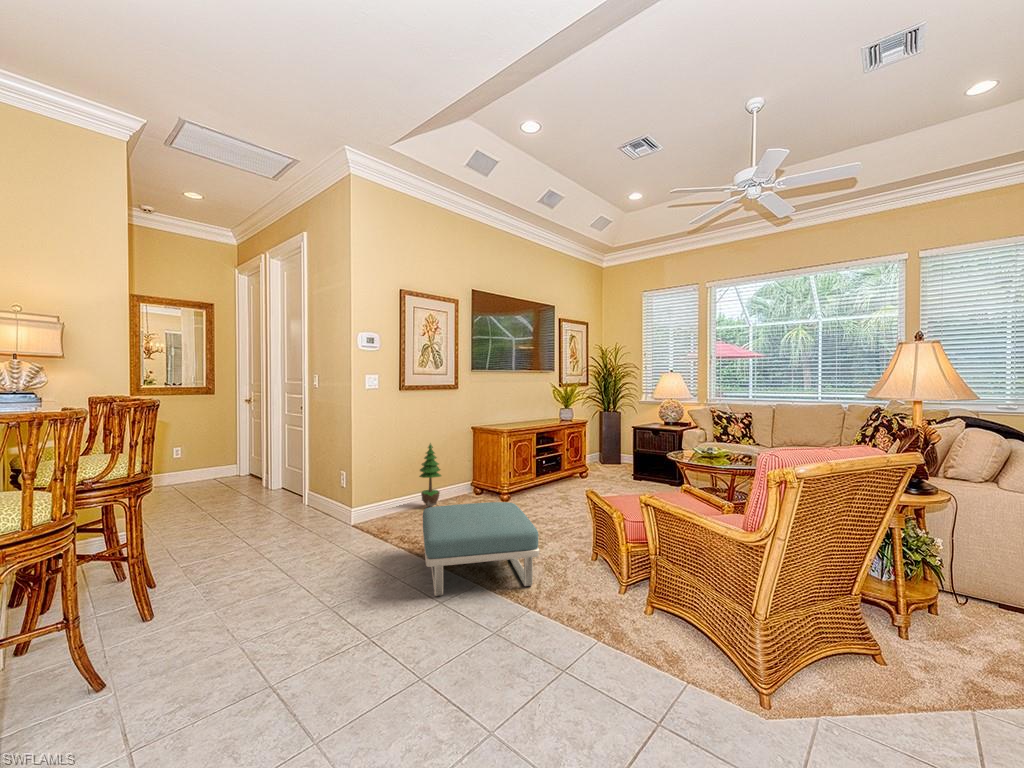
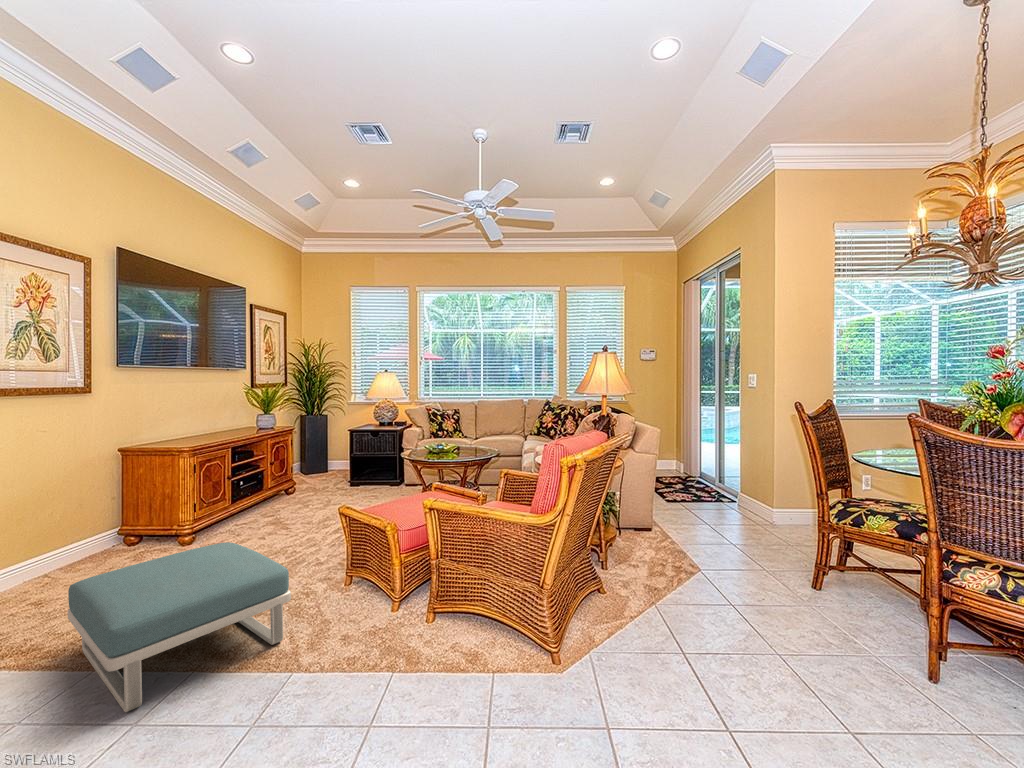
potted tree: present [419,443,441,507] -> none [23,480,75,583]

